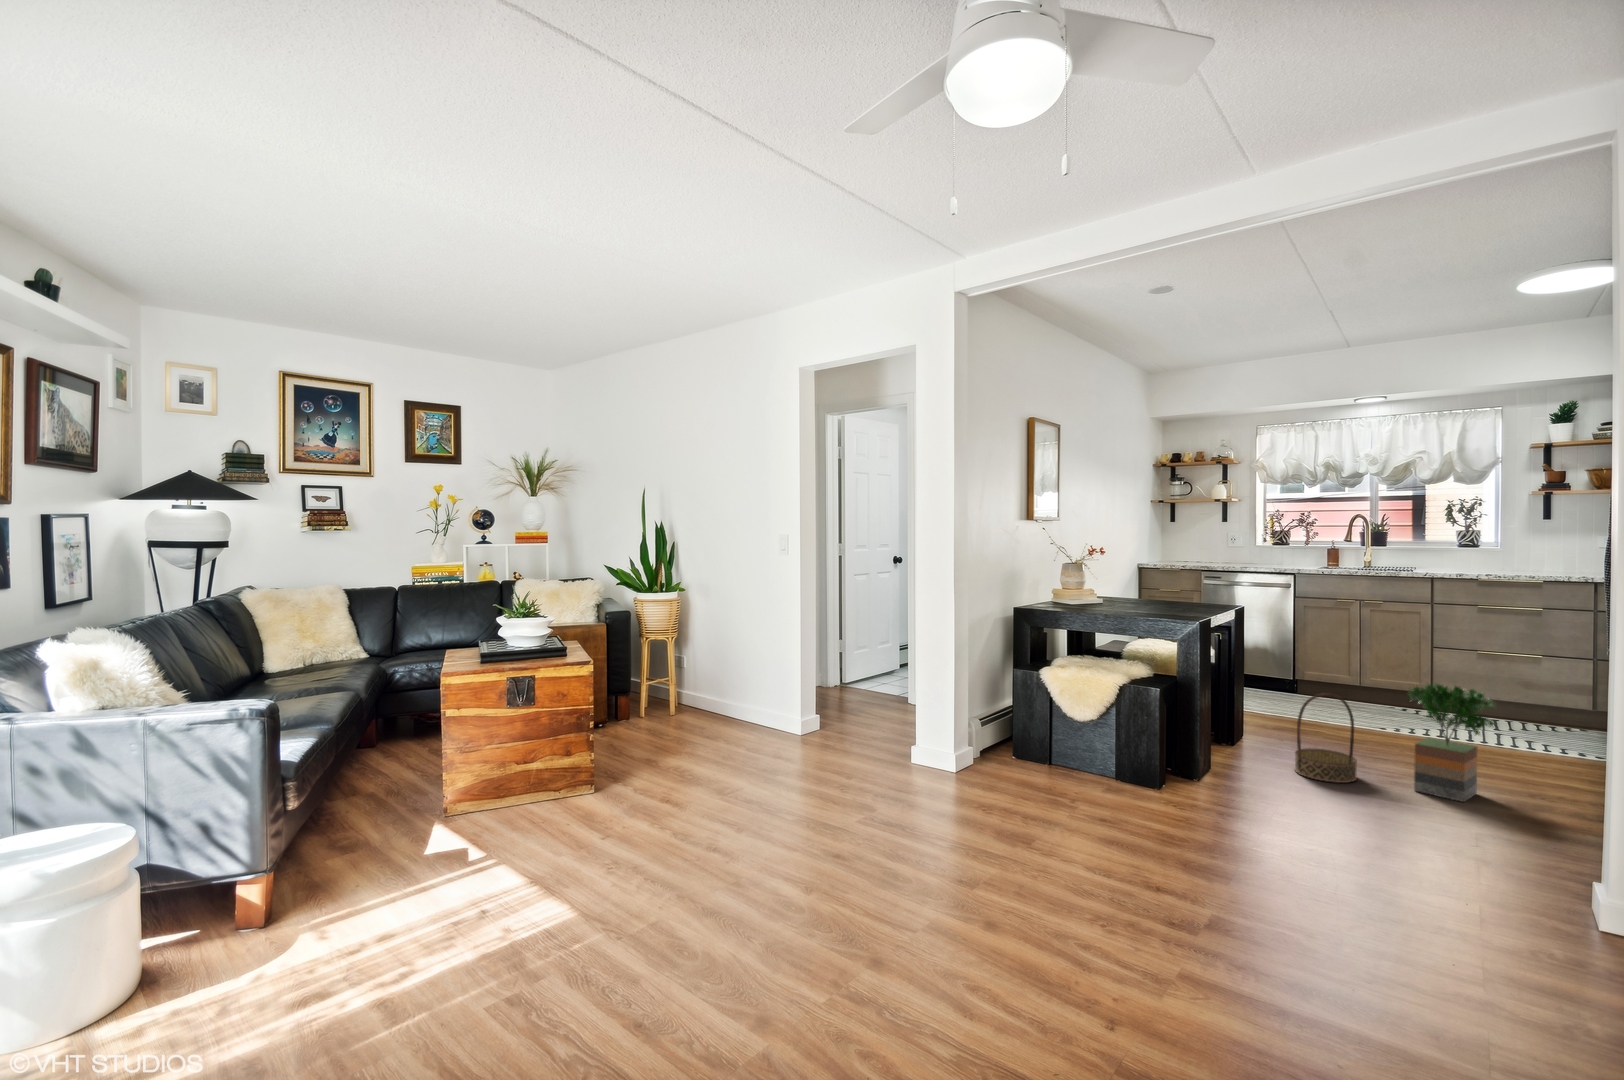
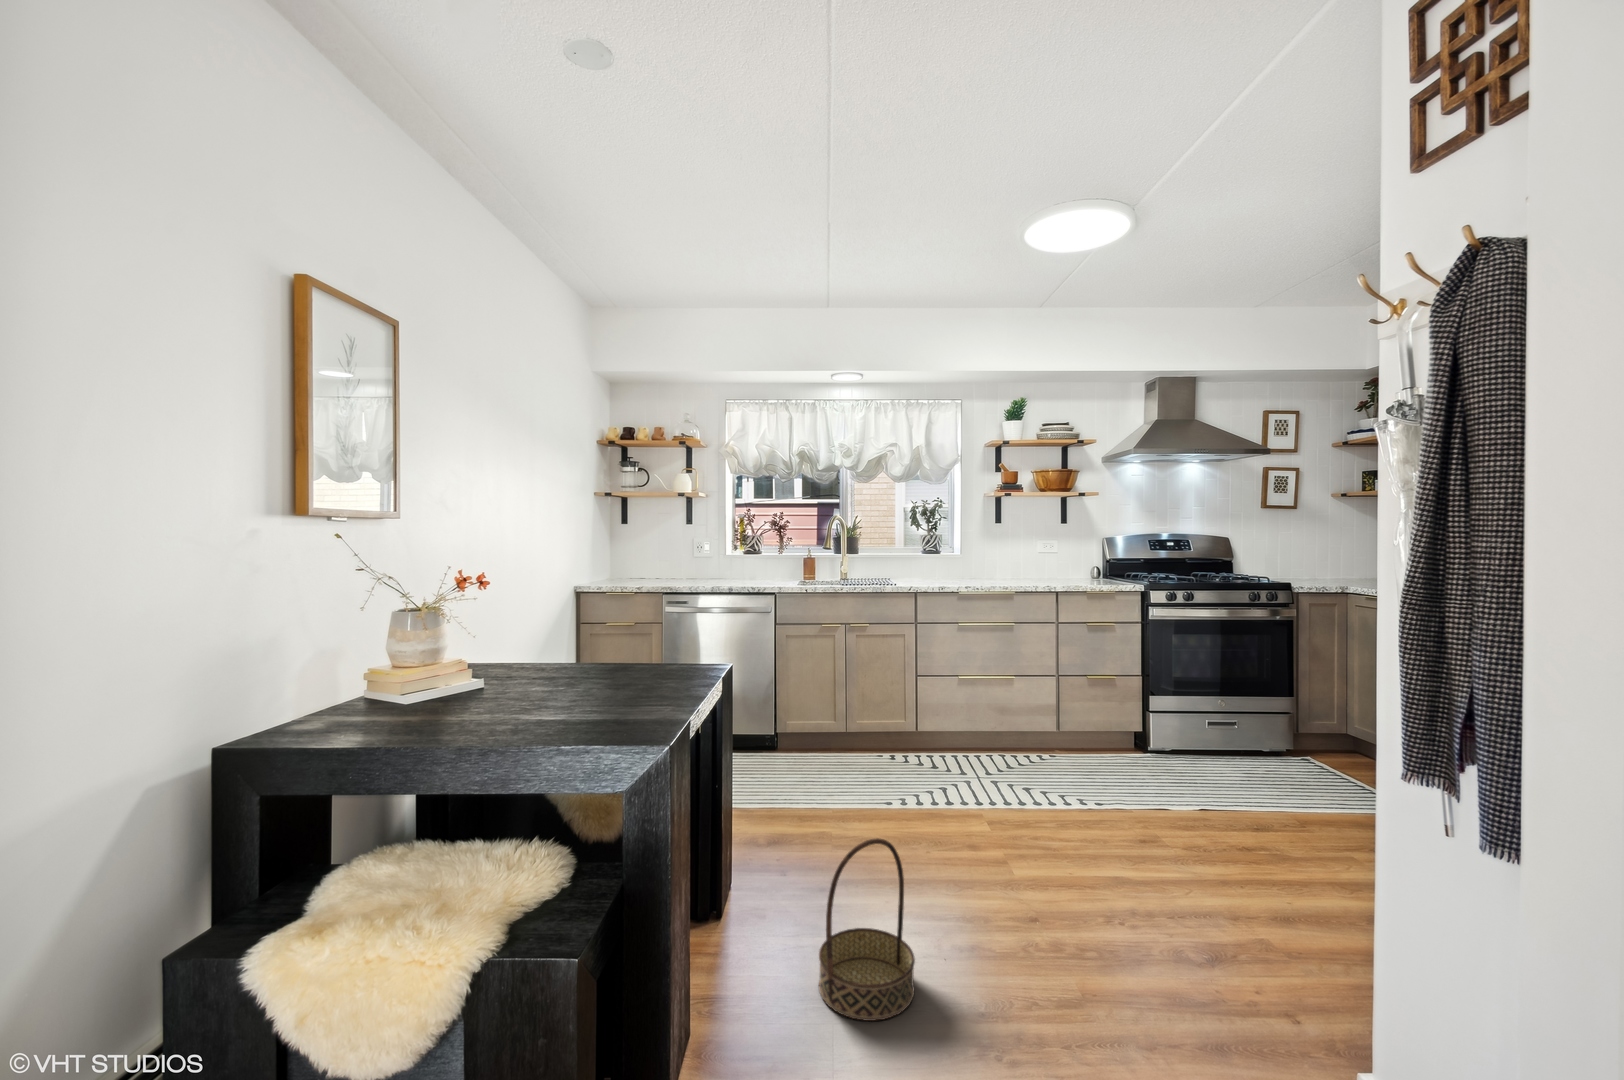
potted tree: present [1409,683,1495,802] -> none [974,792,1107,1008]

